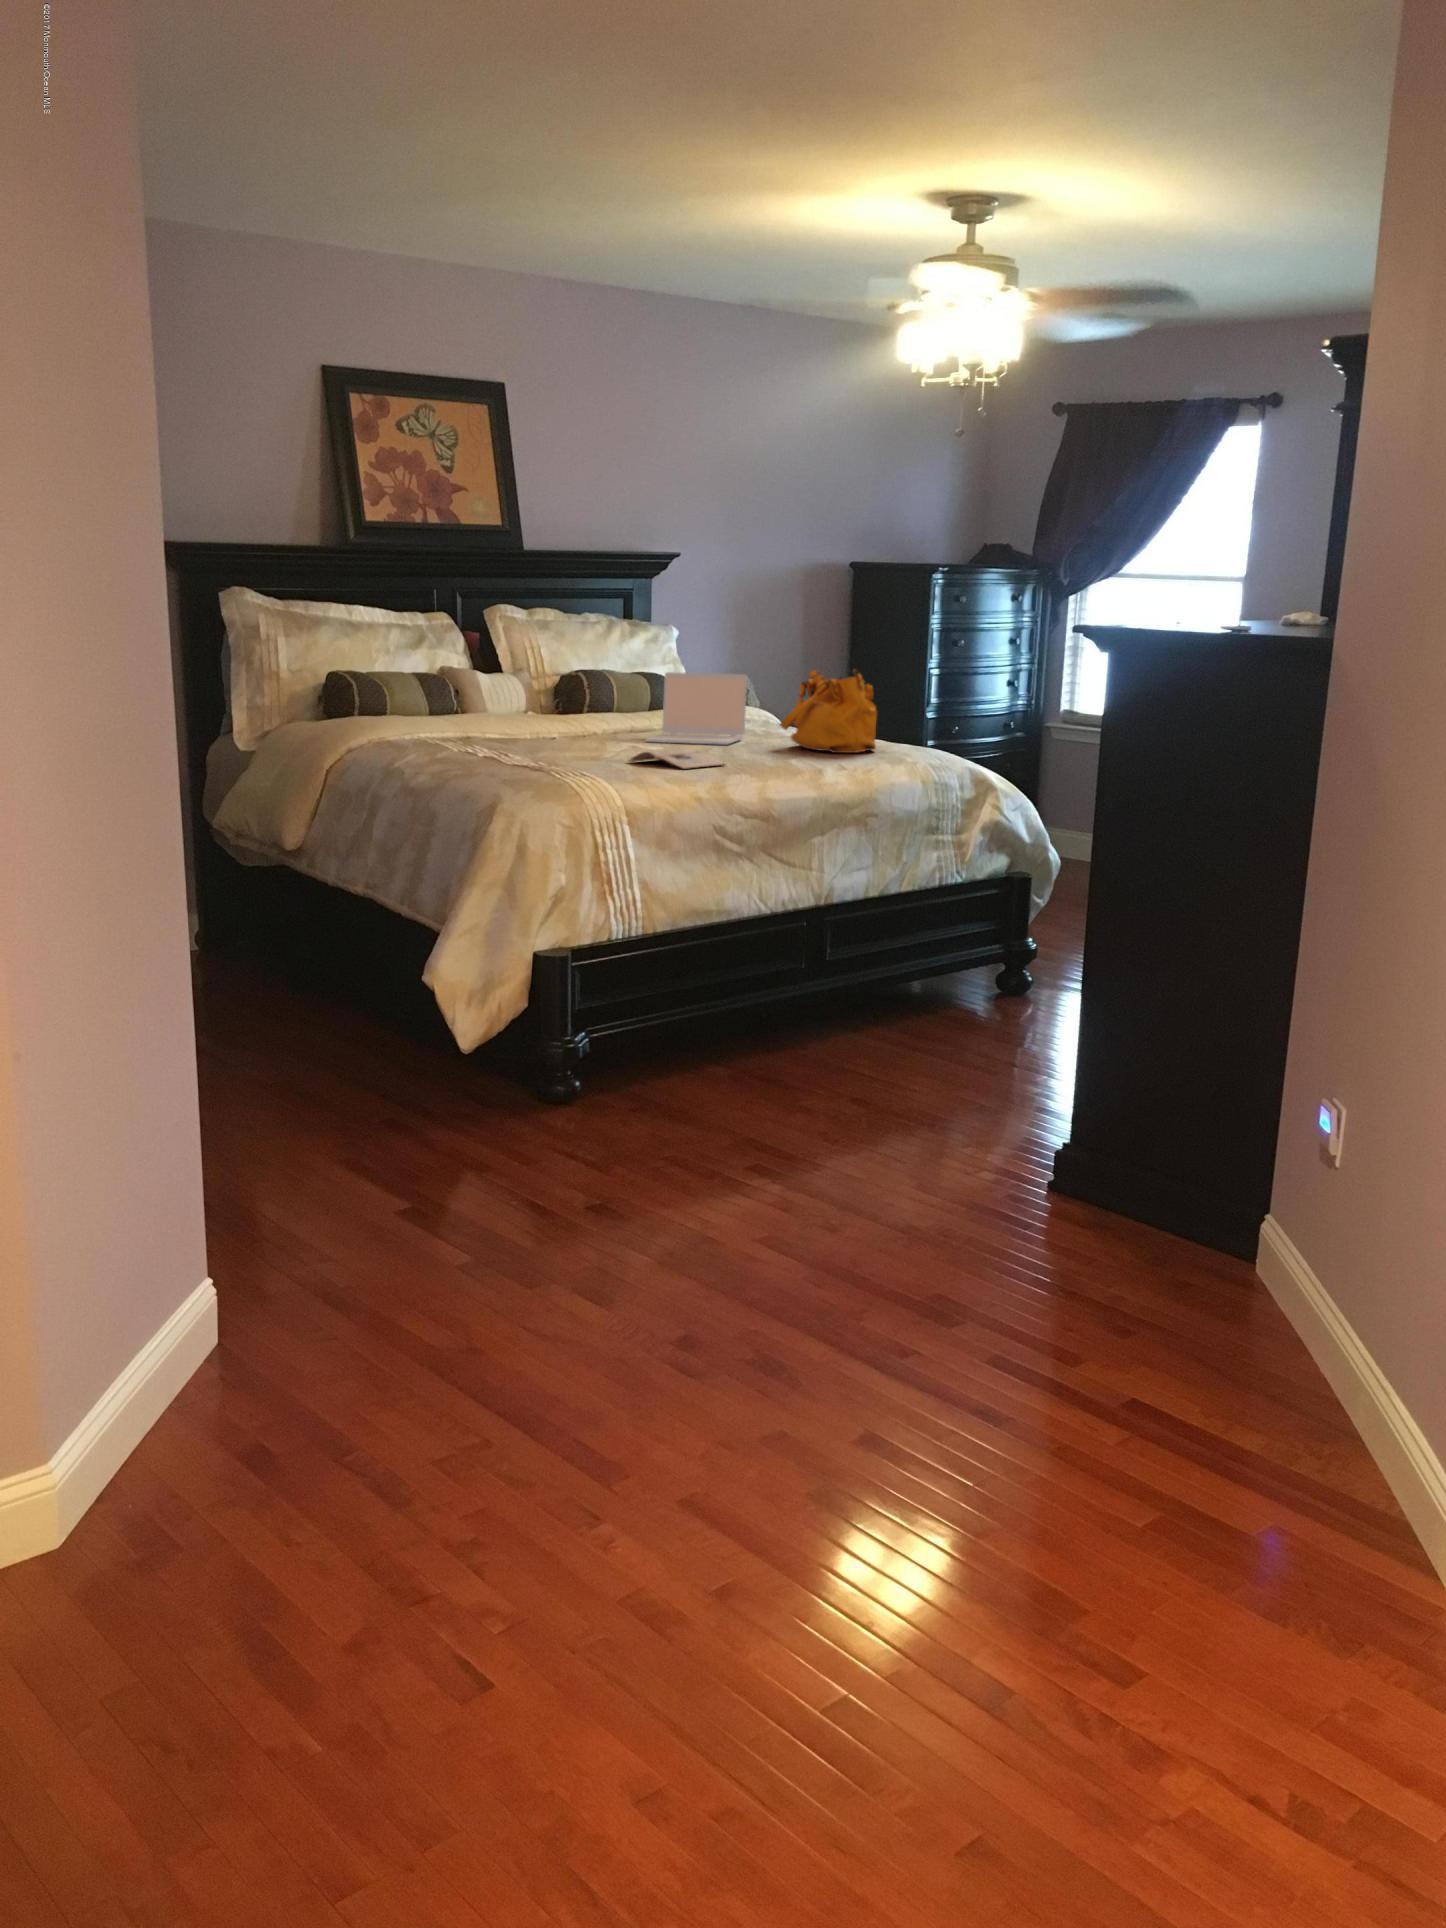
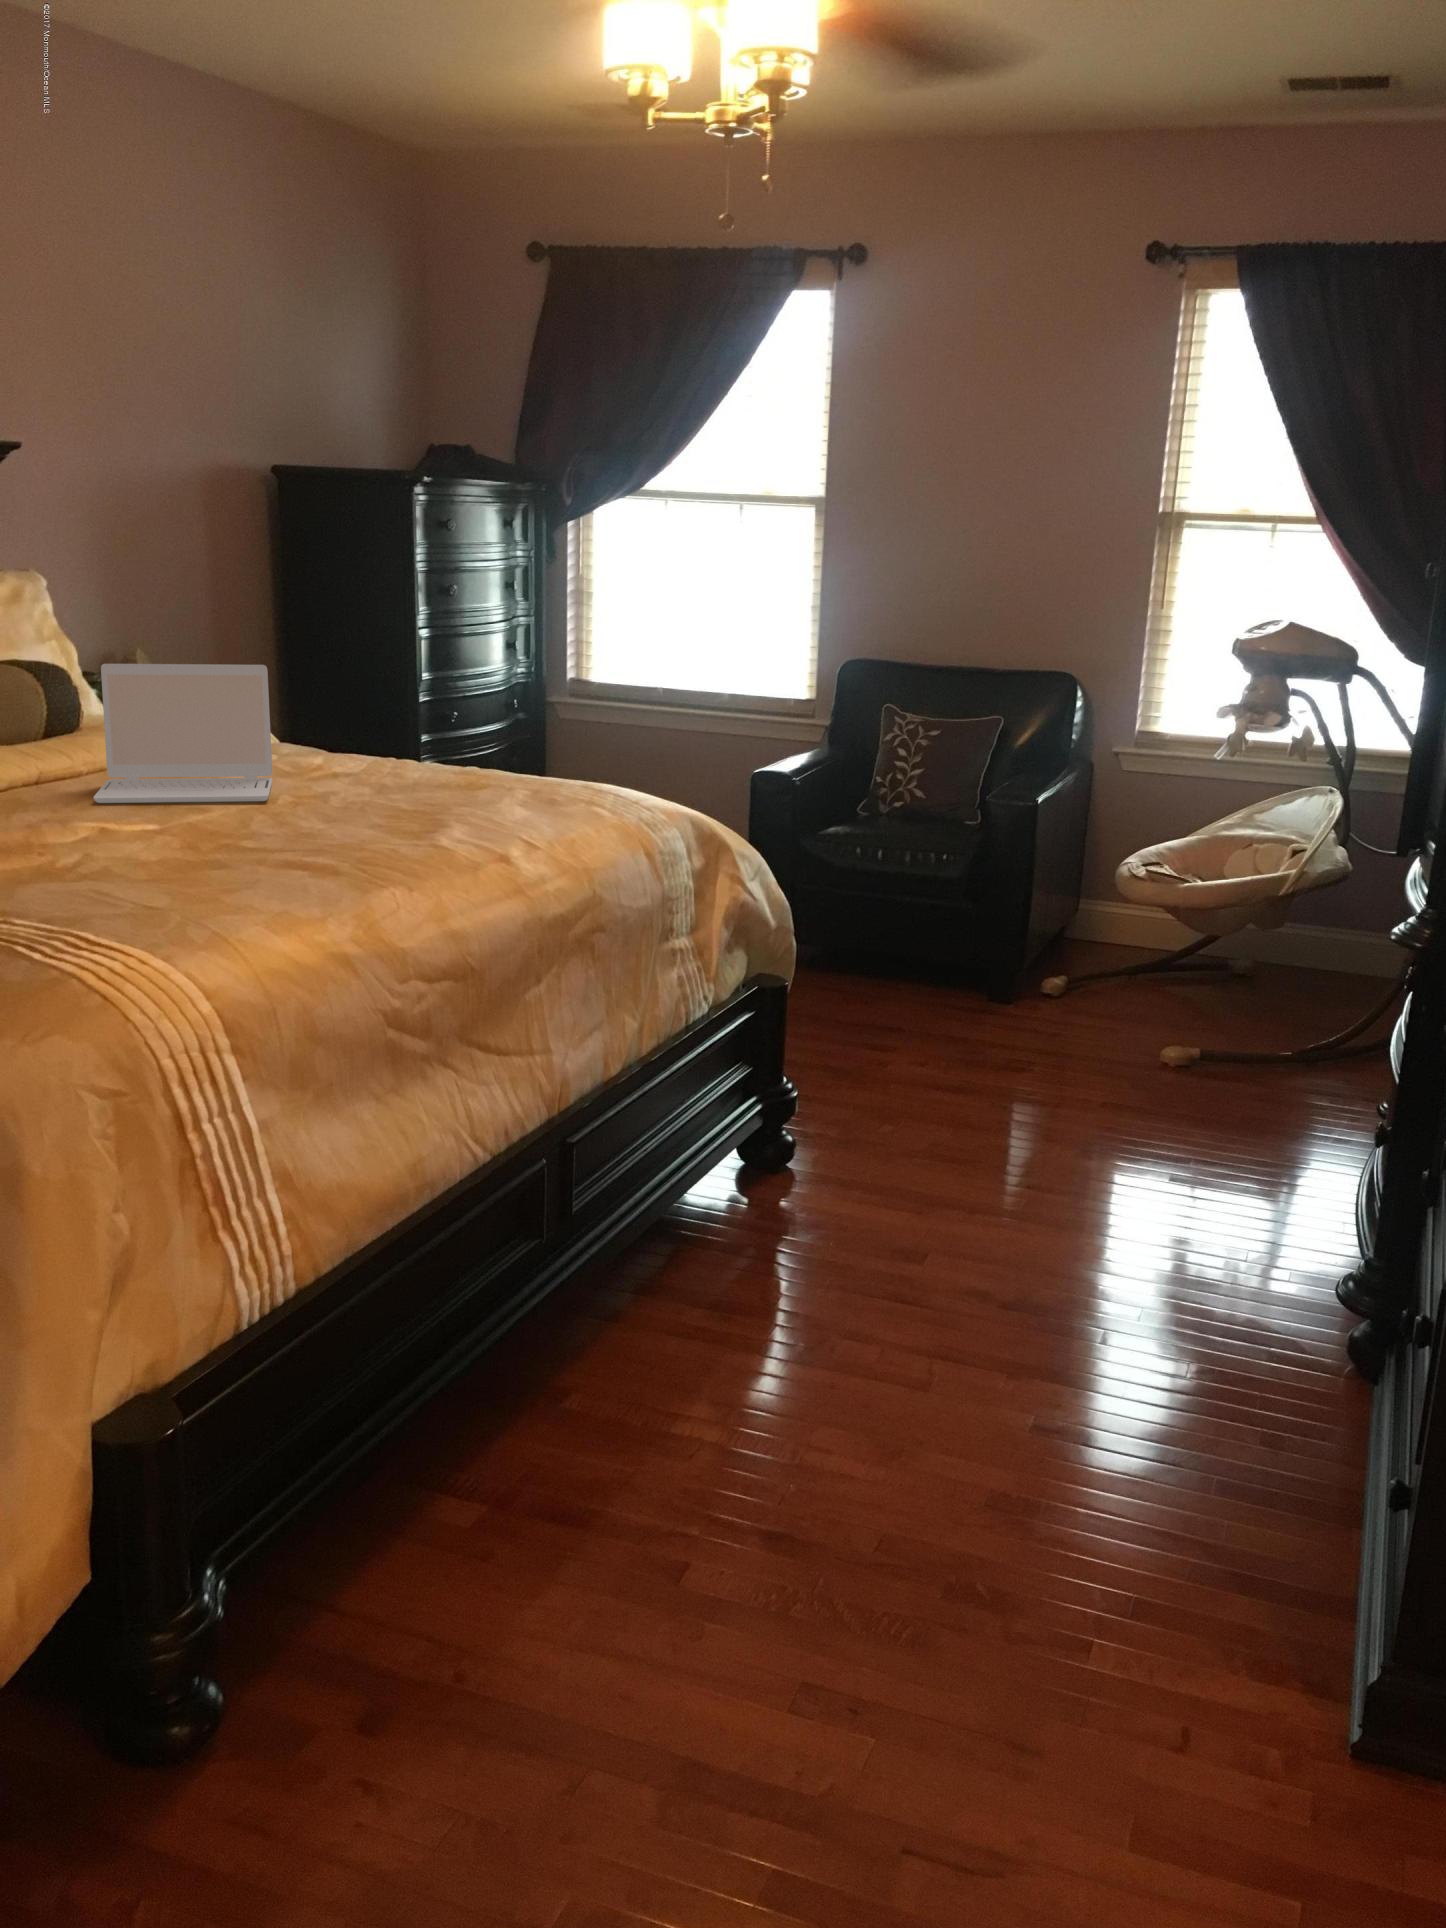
handbag: present [780,670,877,753] -> none [371,656,550,811]
magazine: present [629,749,725,769] -> none [138,836,355,894]

